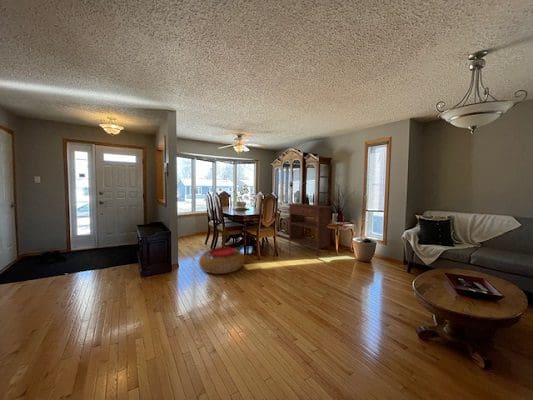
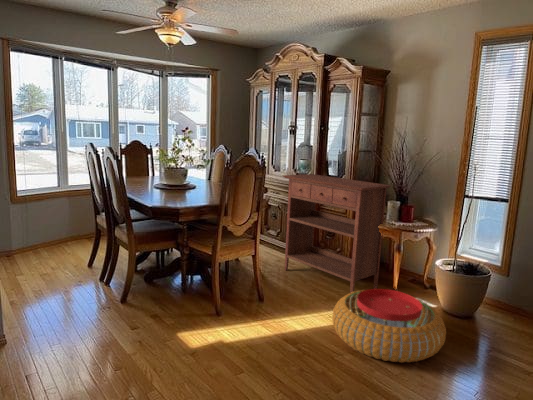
pouf: present [199,247,245,274] -> present [332,289,446,363]

